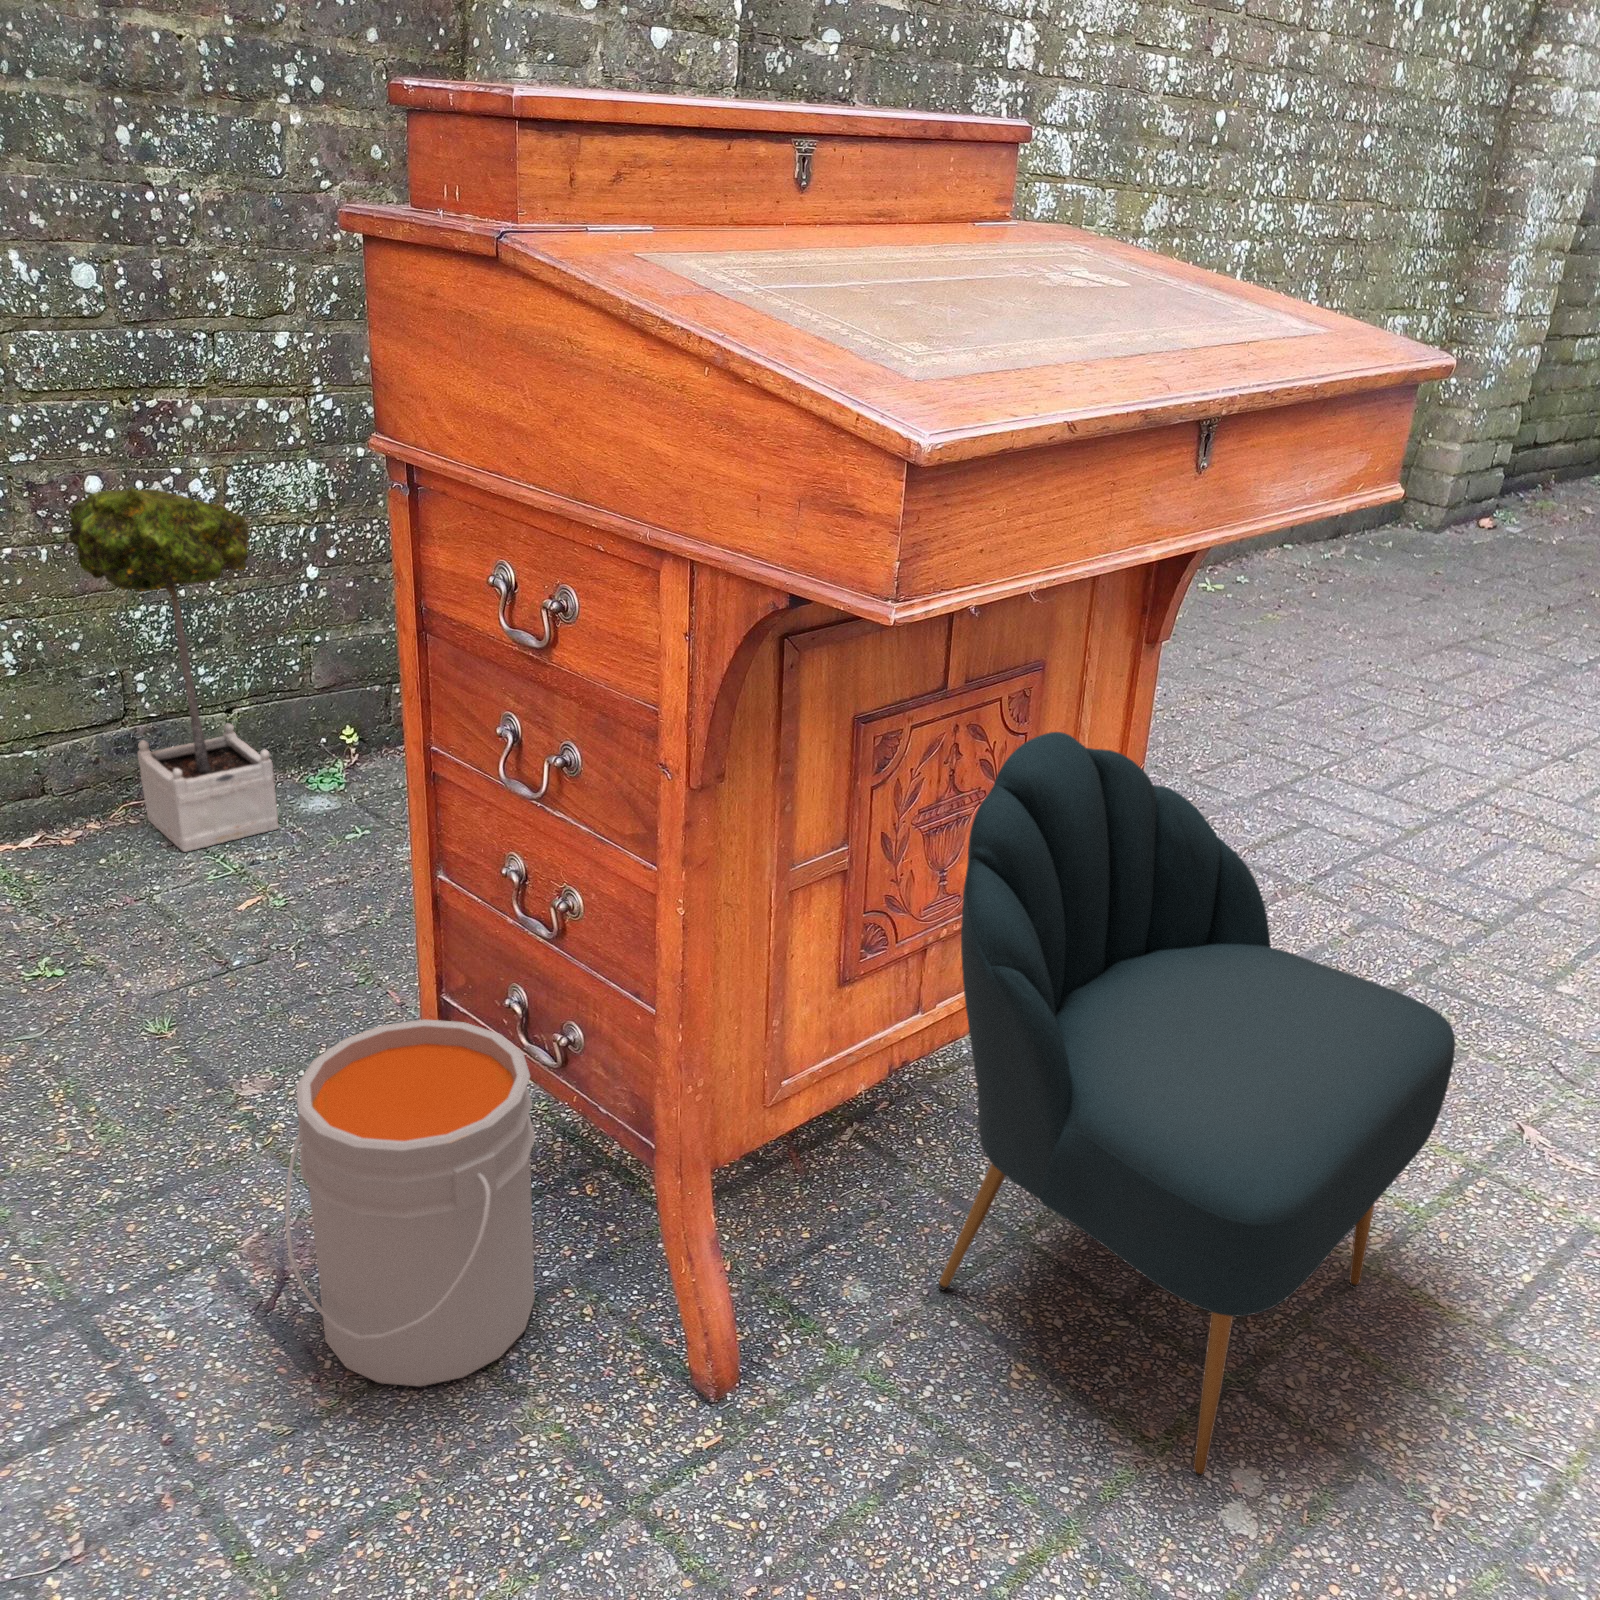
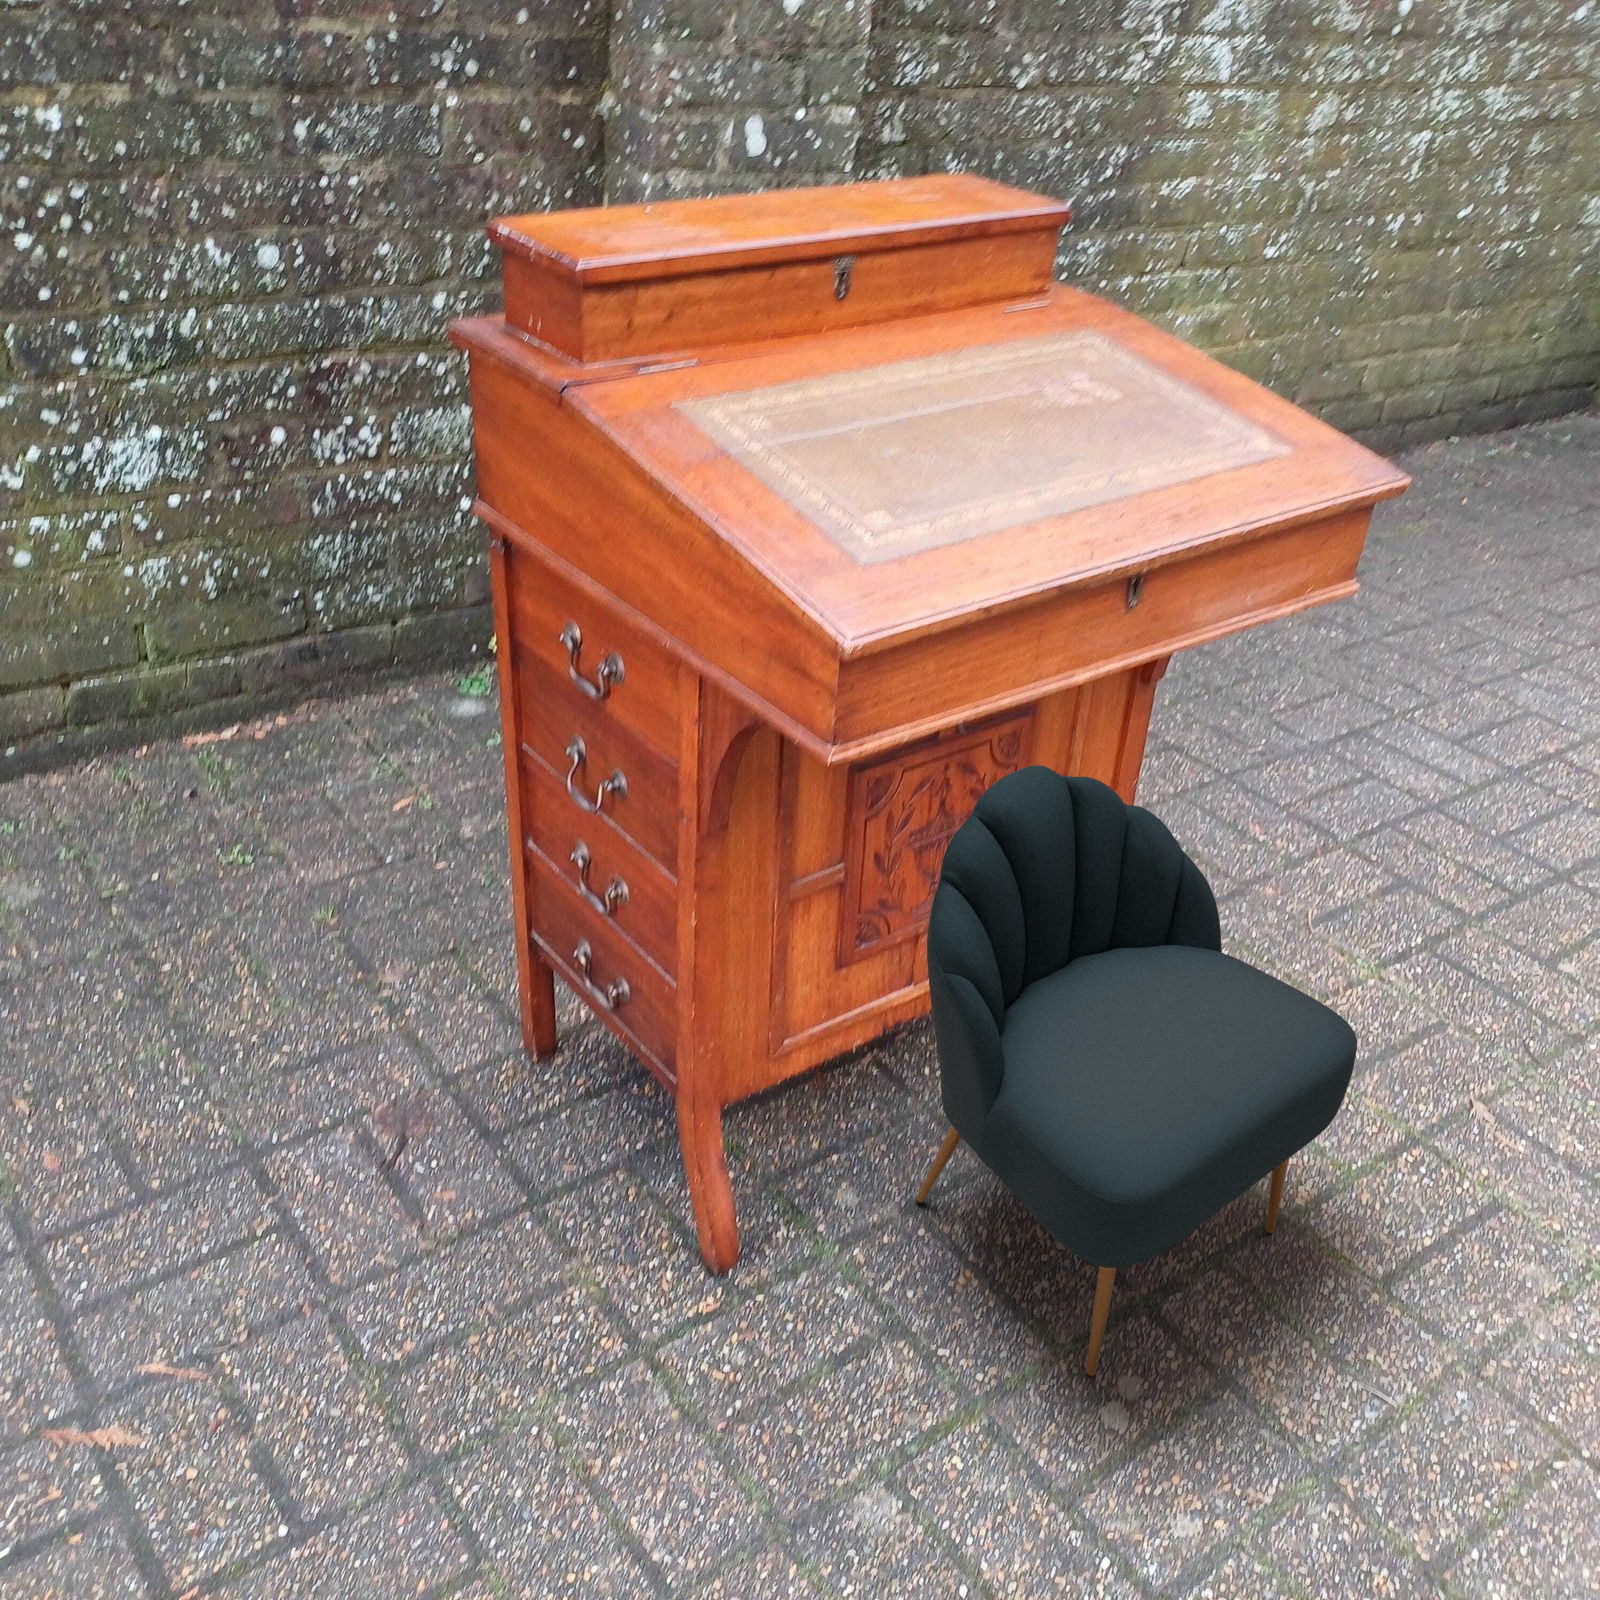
potted tree: present [69,487,279,852] -> none [257,446,432,755]
bucket: present [285,1020,535,1387] -> none [403,963,592,1244]

